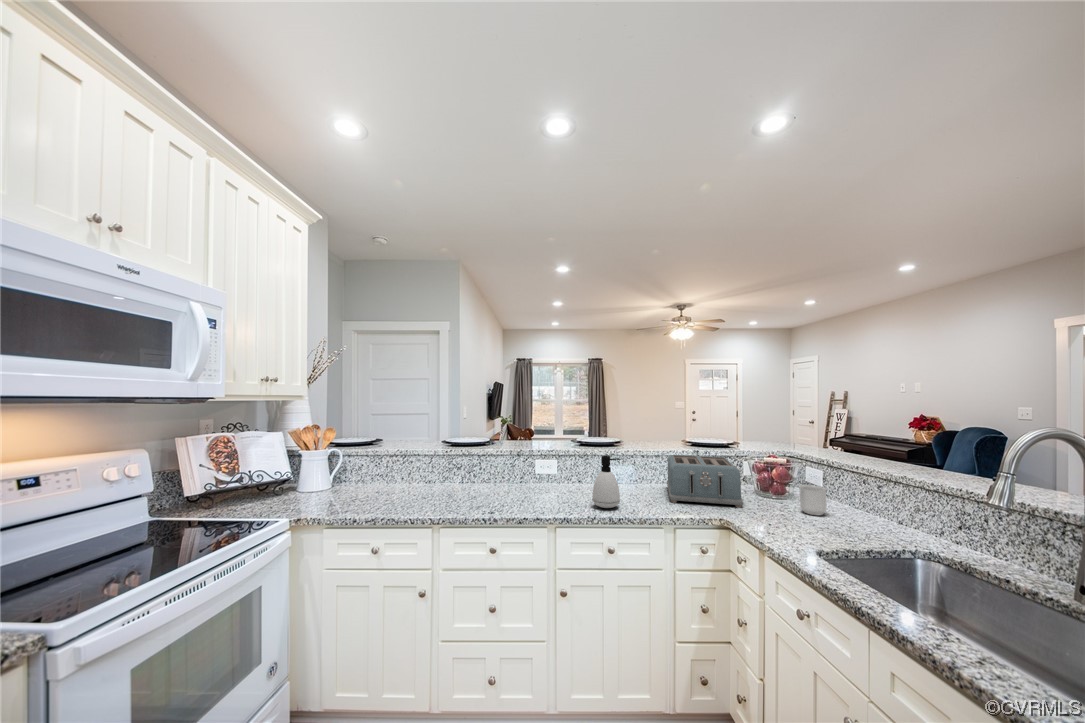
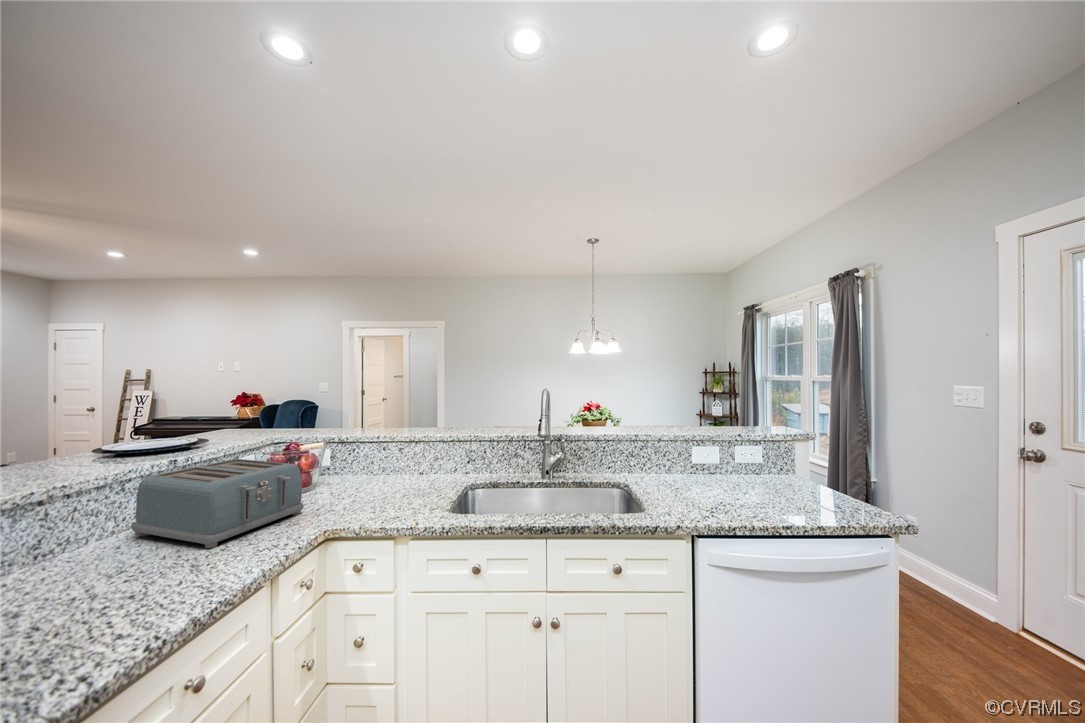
soap dispenser: present [592,456,621,508] -> none [73,499,160,625]
mug: present [799,485,827,516] -> none [343,462,374,493]

